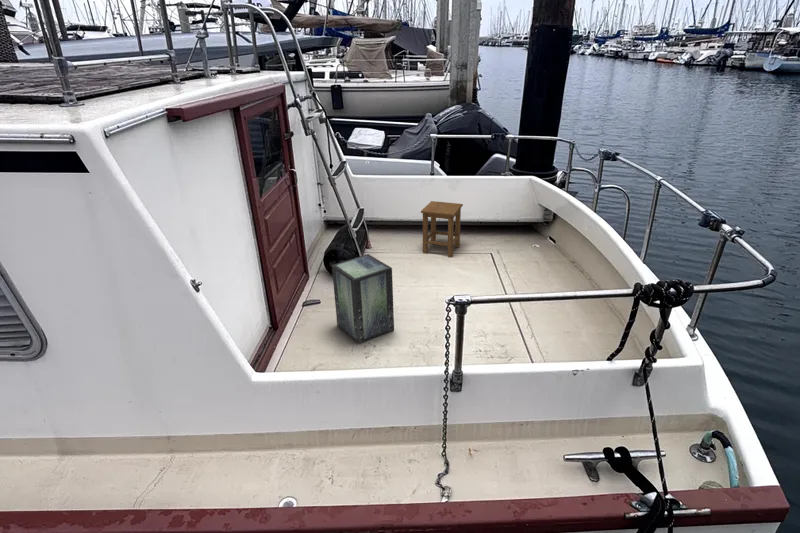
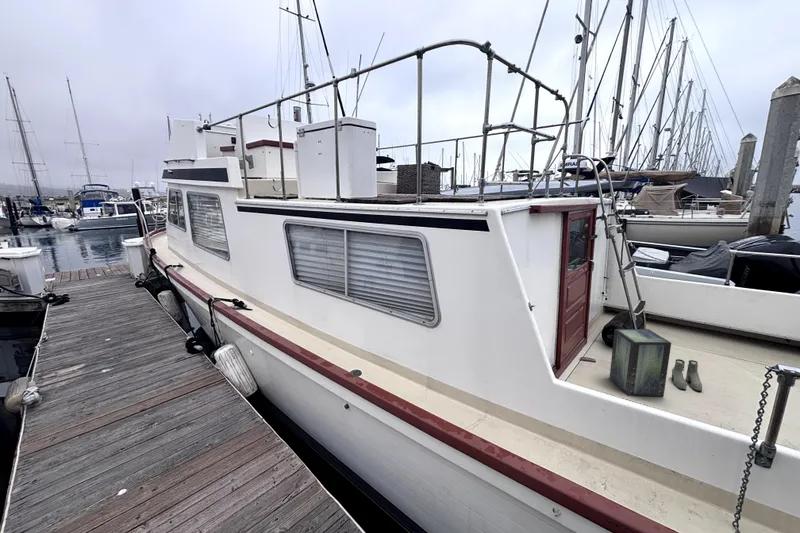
stool: present [421,201,463,257] -> none [699,307,754,359]
boots: none [399,276,428,313] -> present [672,359,702,391]

